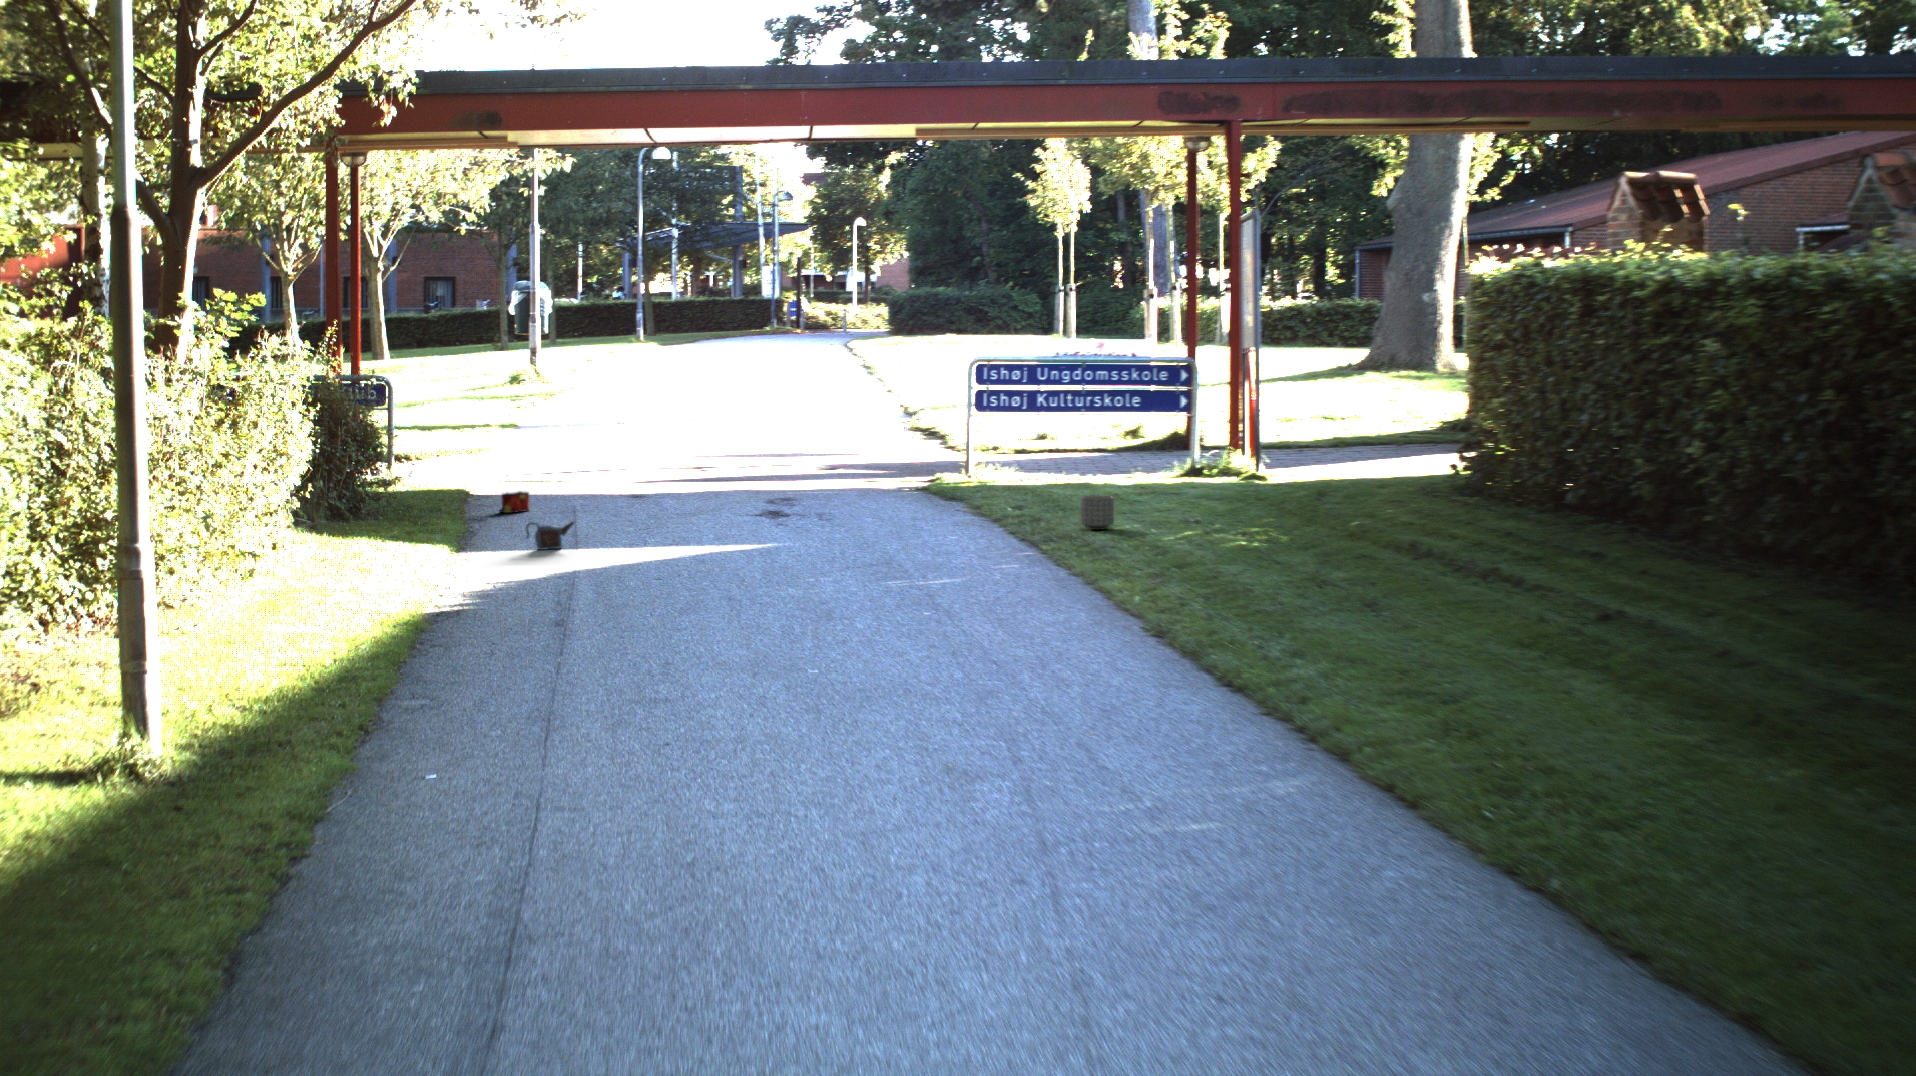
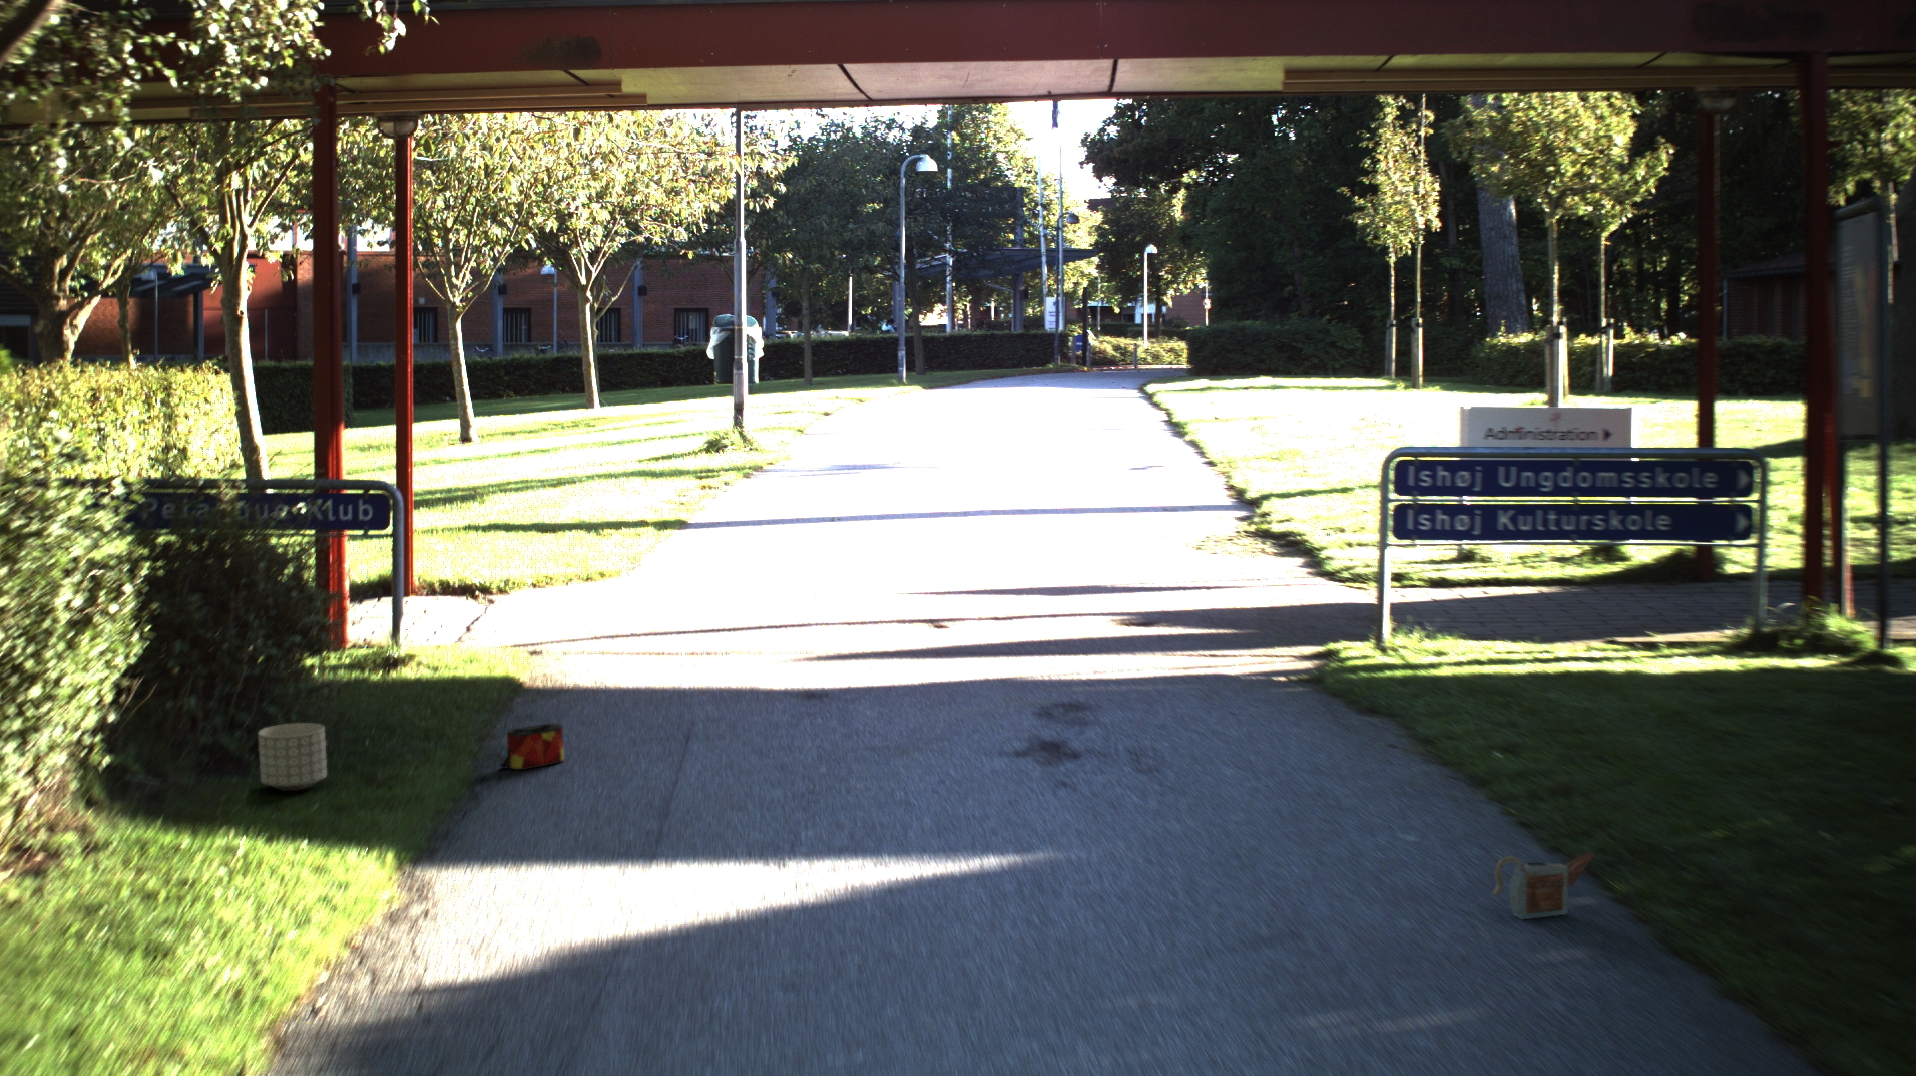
planter: present [1080,496,1114,530] -> present [259,723,327,791]
watering can: present [526,522,574,550] -> present [1494,852,1593,919]

